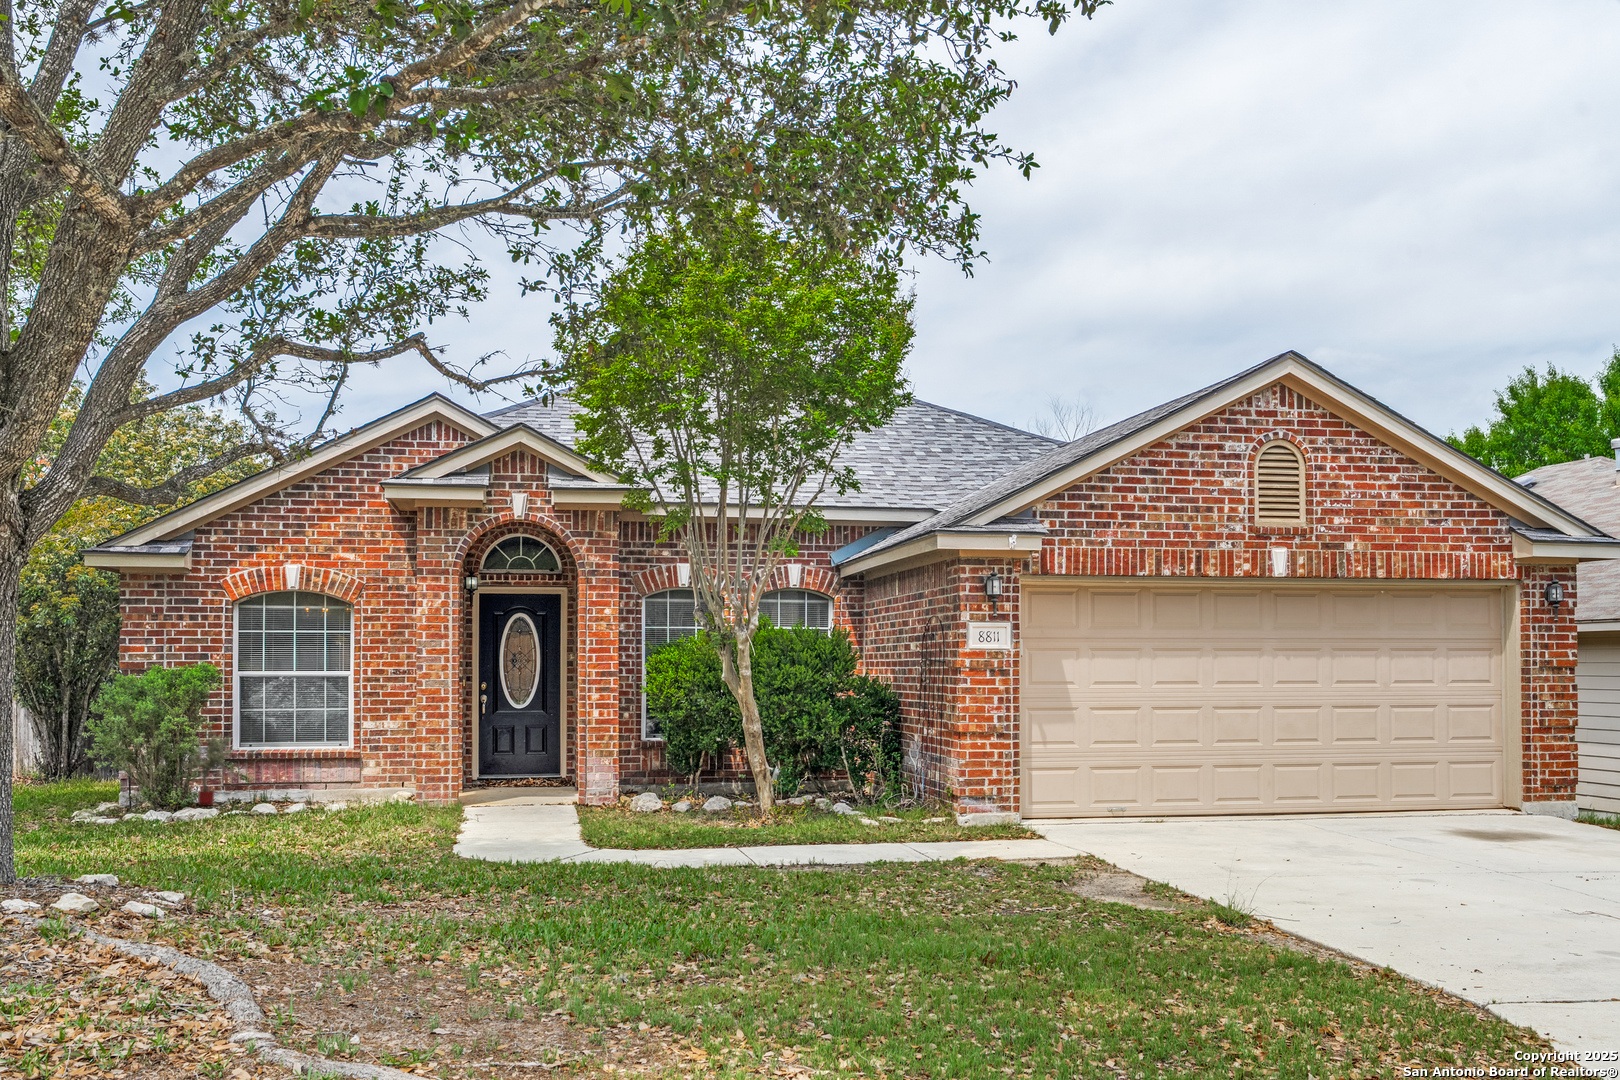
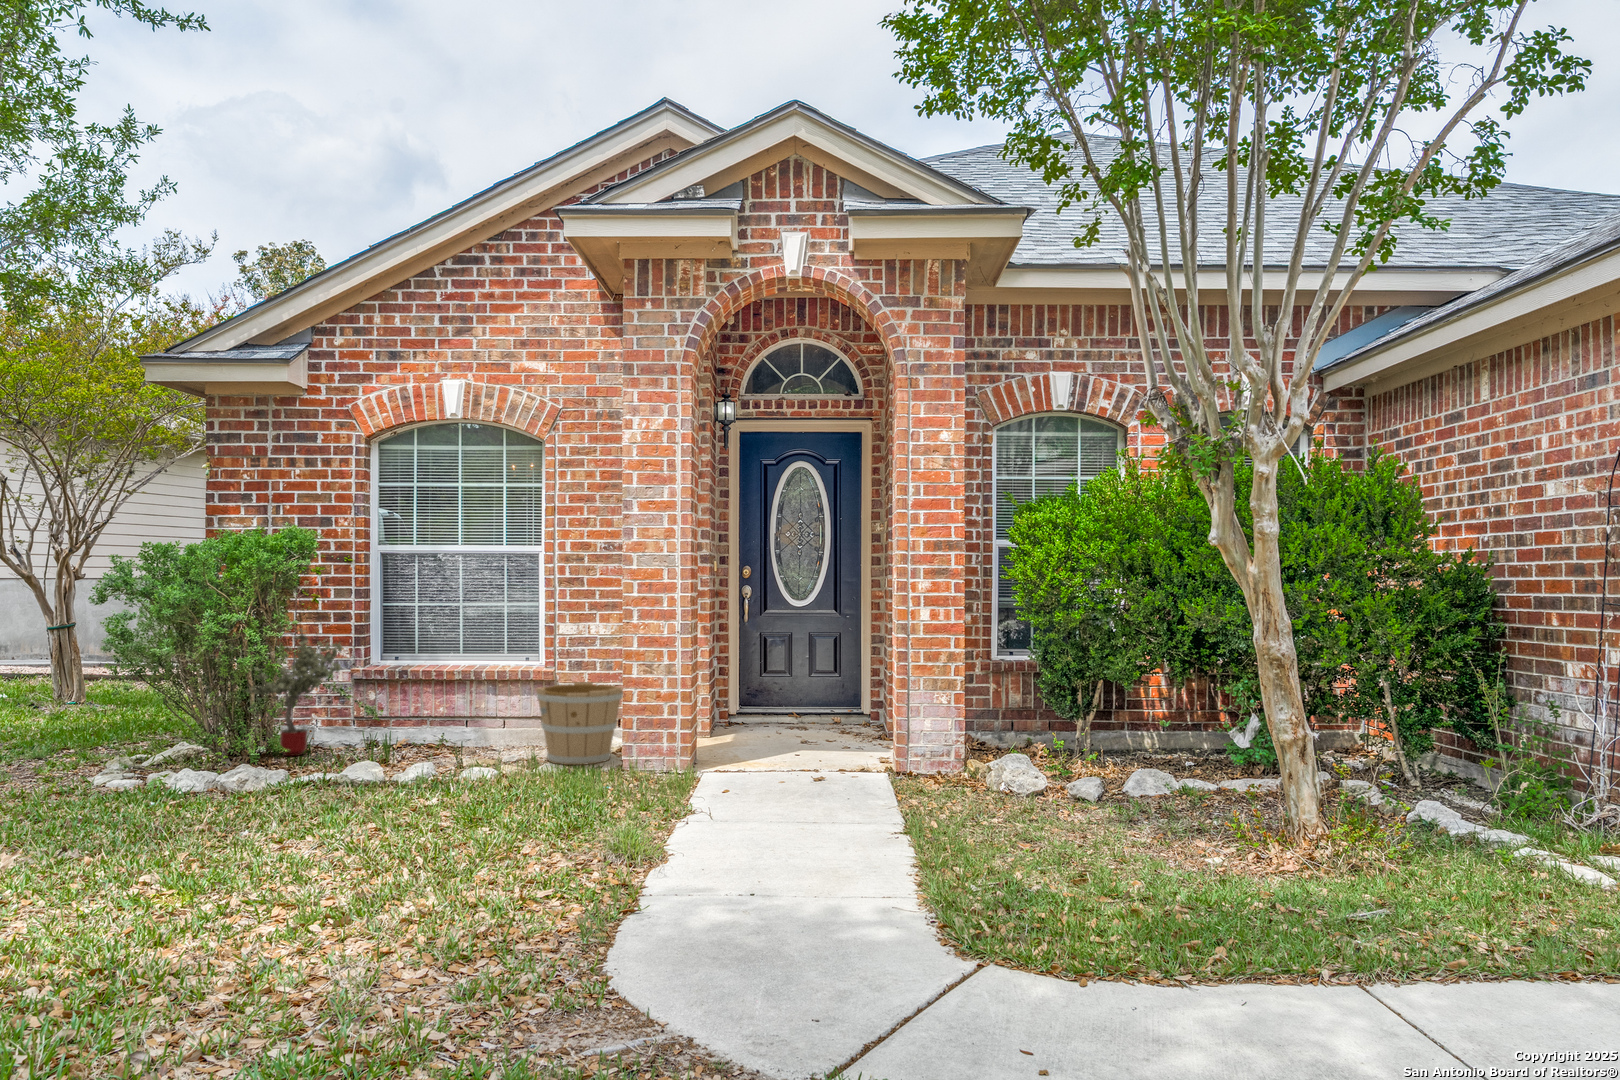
wooden bucket: none [363,758,415,805] -> present [536,682,623,765]

